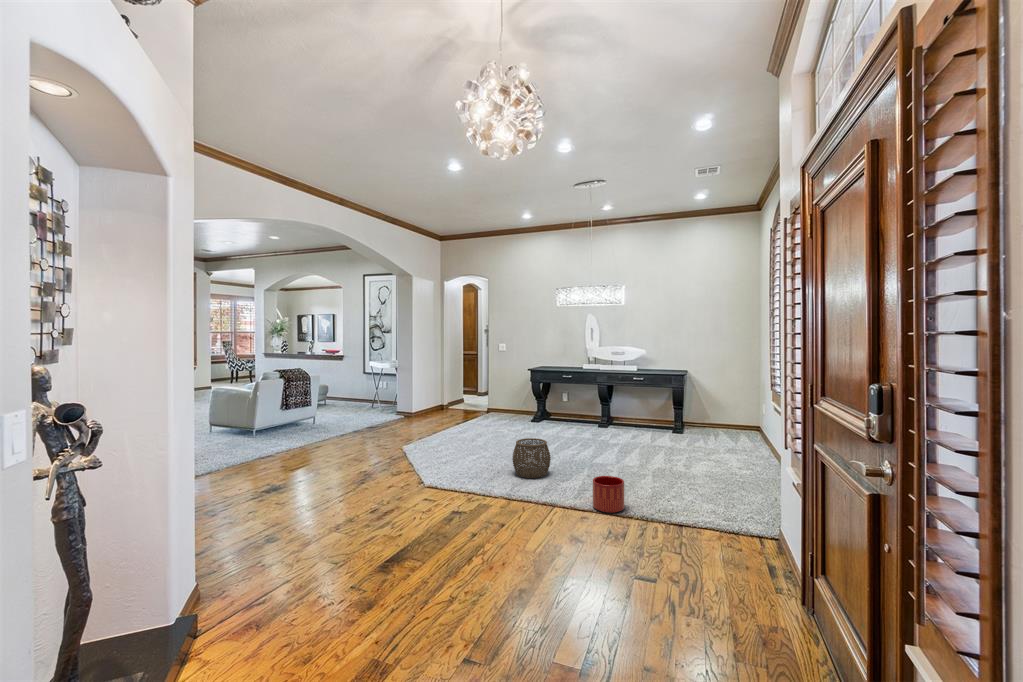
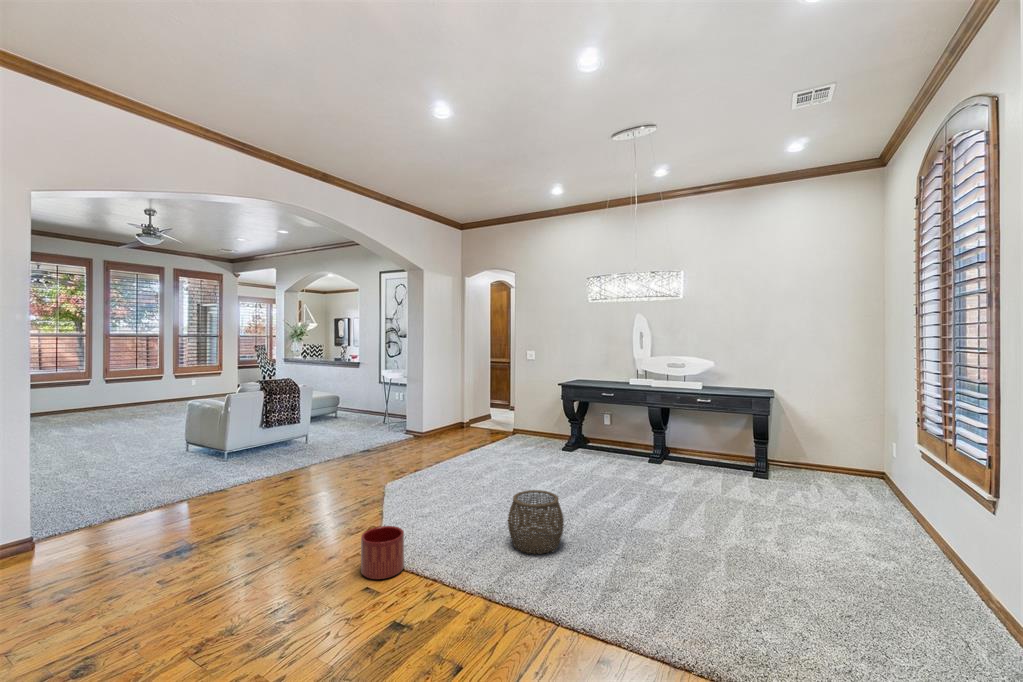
planter: present [593,476,625,513] -> present [361,526,404,579]

